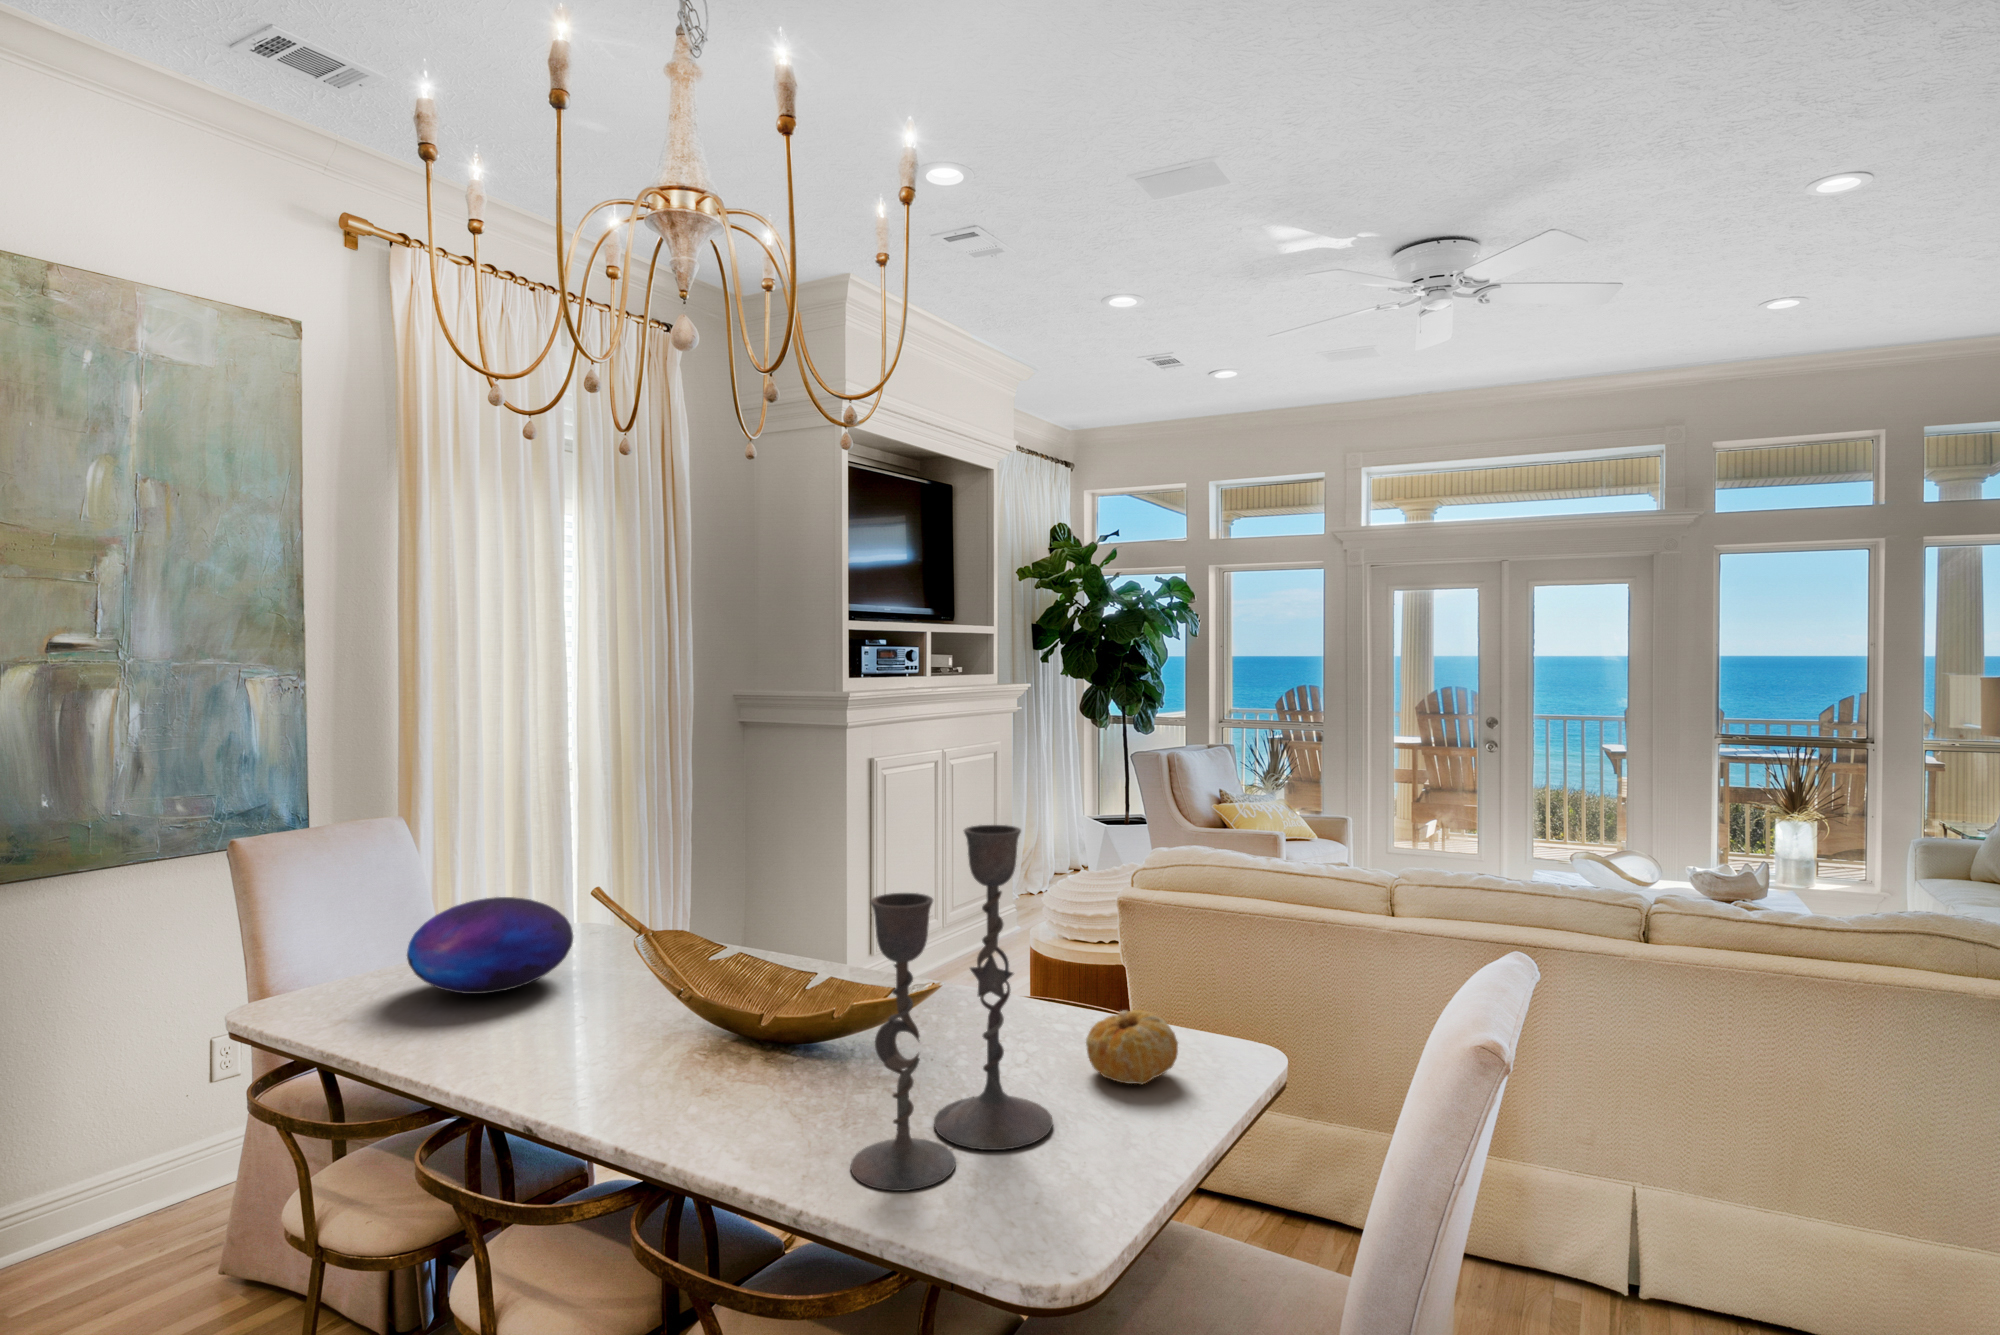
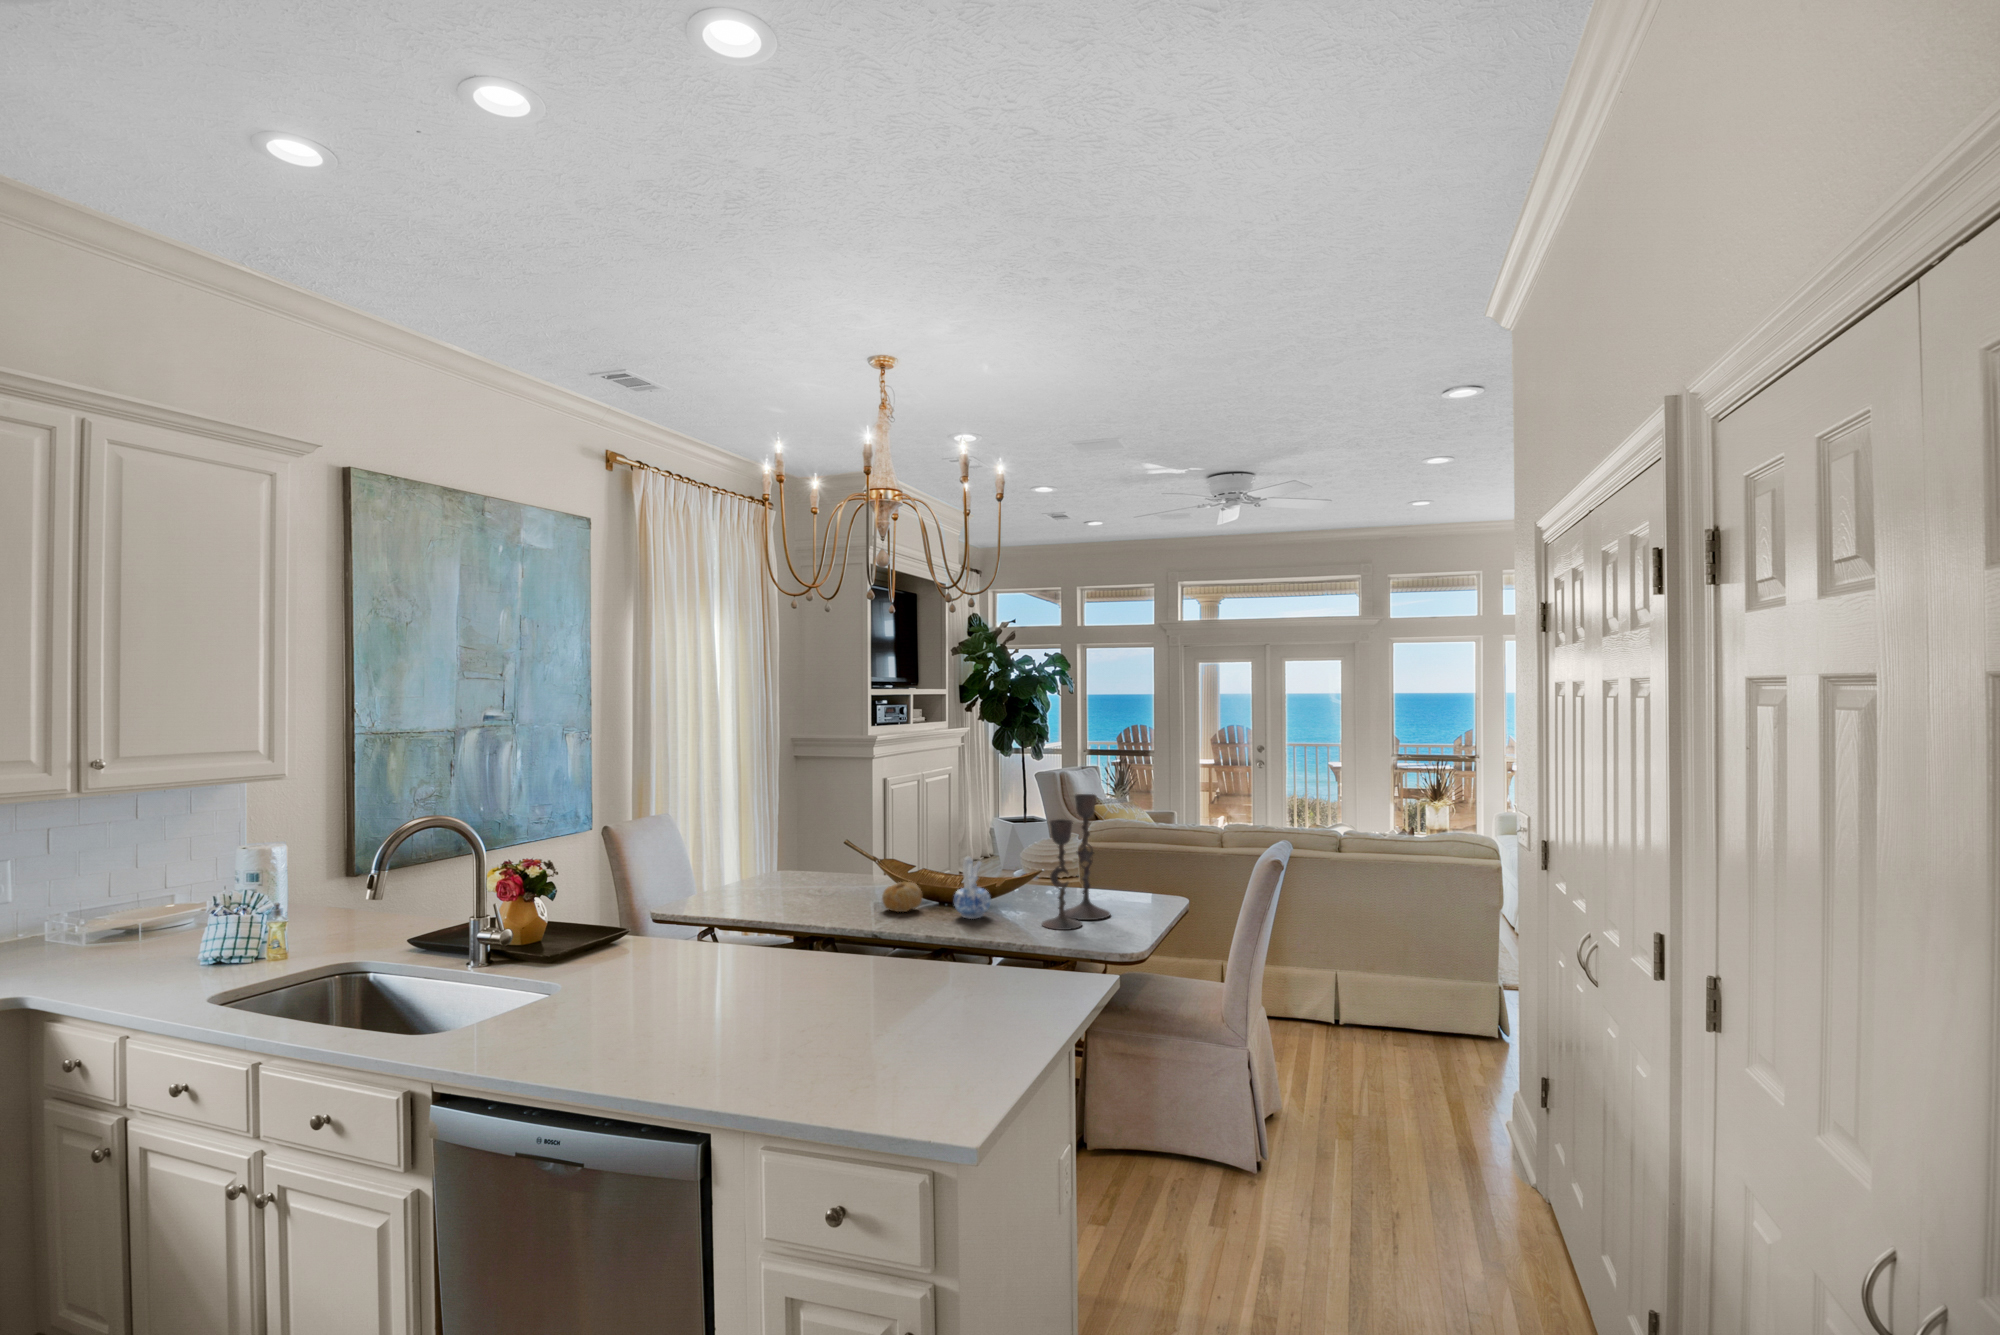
decorative orb: present [407,897,573,994] -> none [767,844,844,889]
ceramic pitcher: none [671,971,763,1121] -> present [954,857,991,919]
fruit: present [1086,1010,1178,1084] -> present [882,882,922,912]

